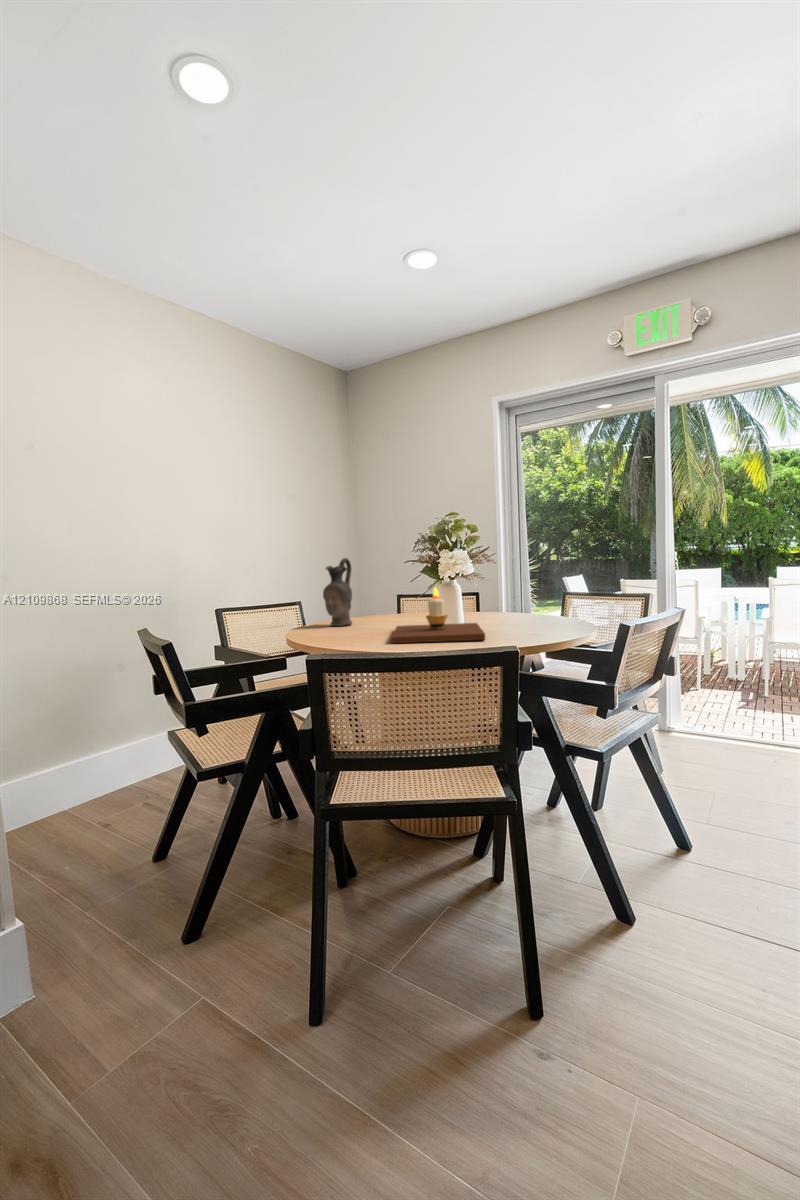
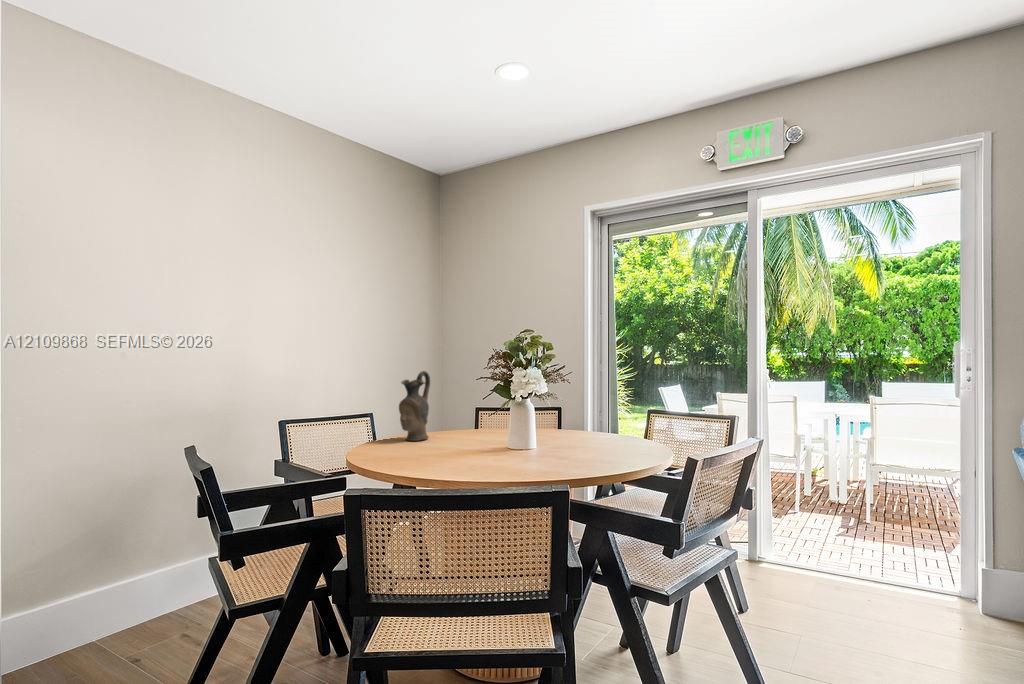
candle: present [391,587,485,643] -> none [444,412,546,473]

